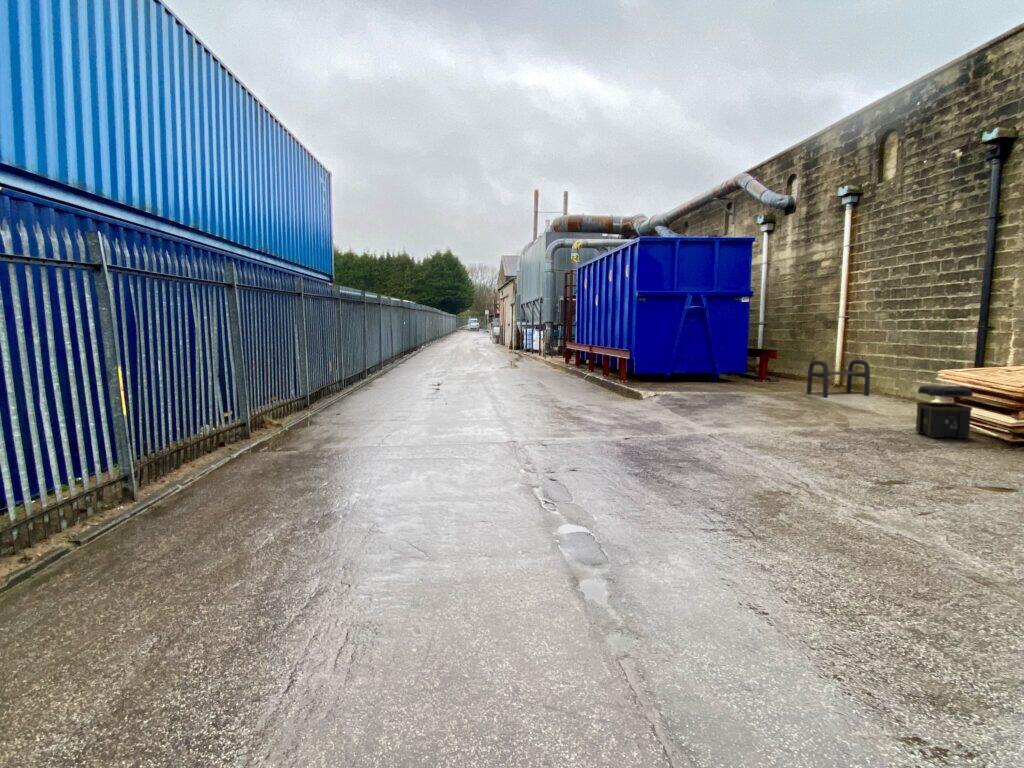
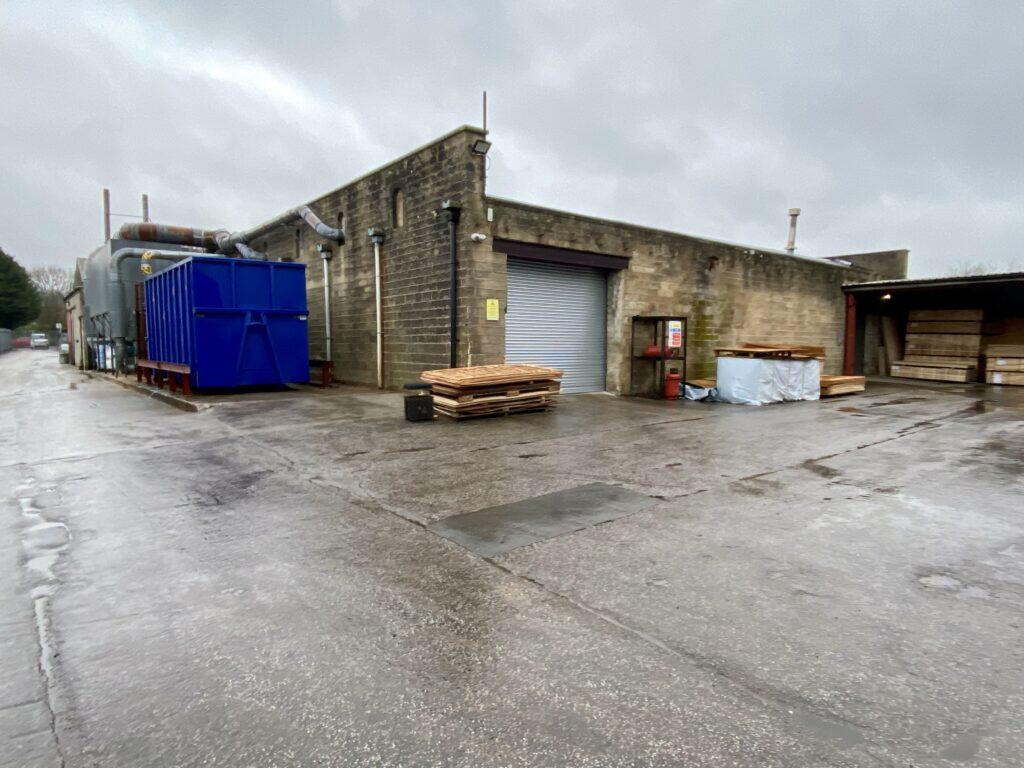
bench: present [807,360,870,397] -> none [355,366,401,397]

